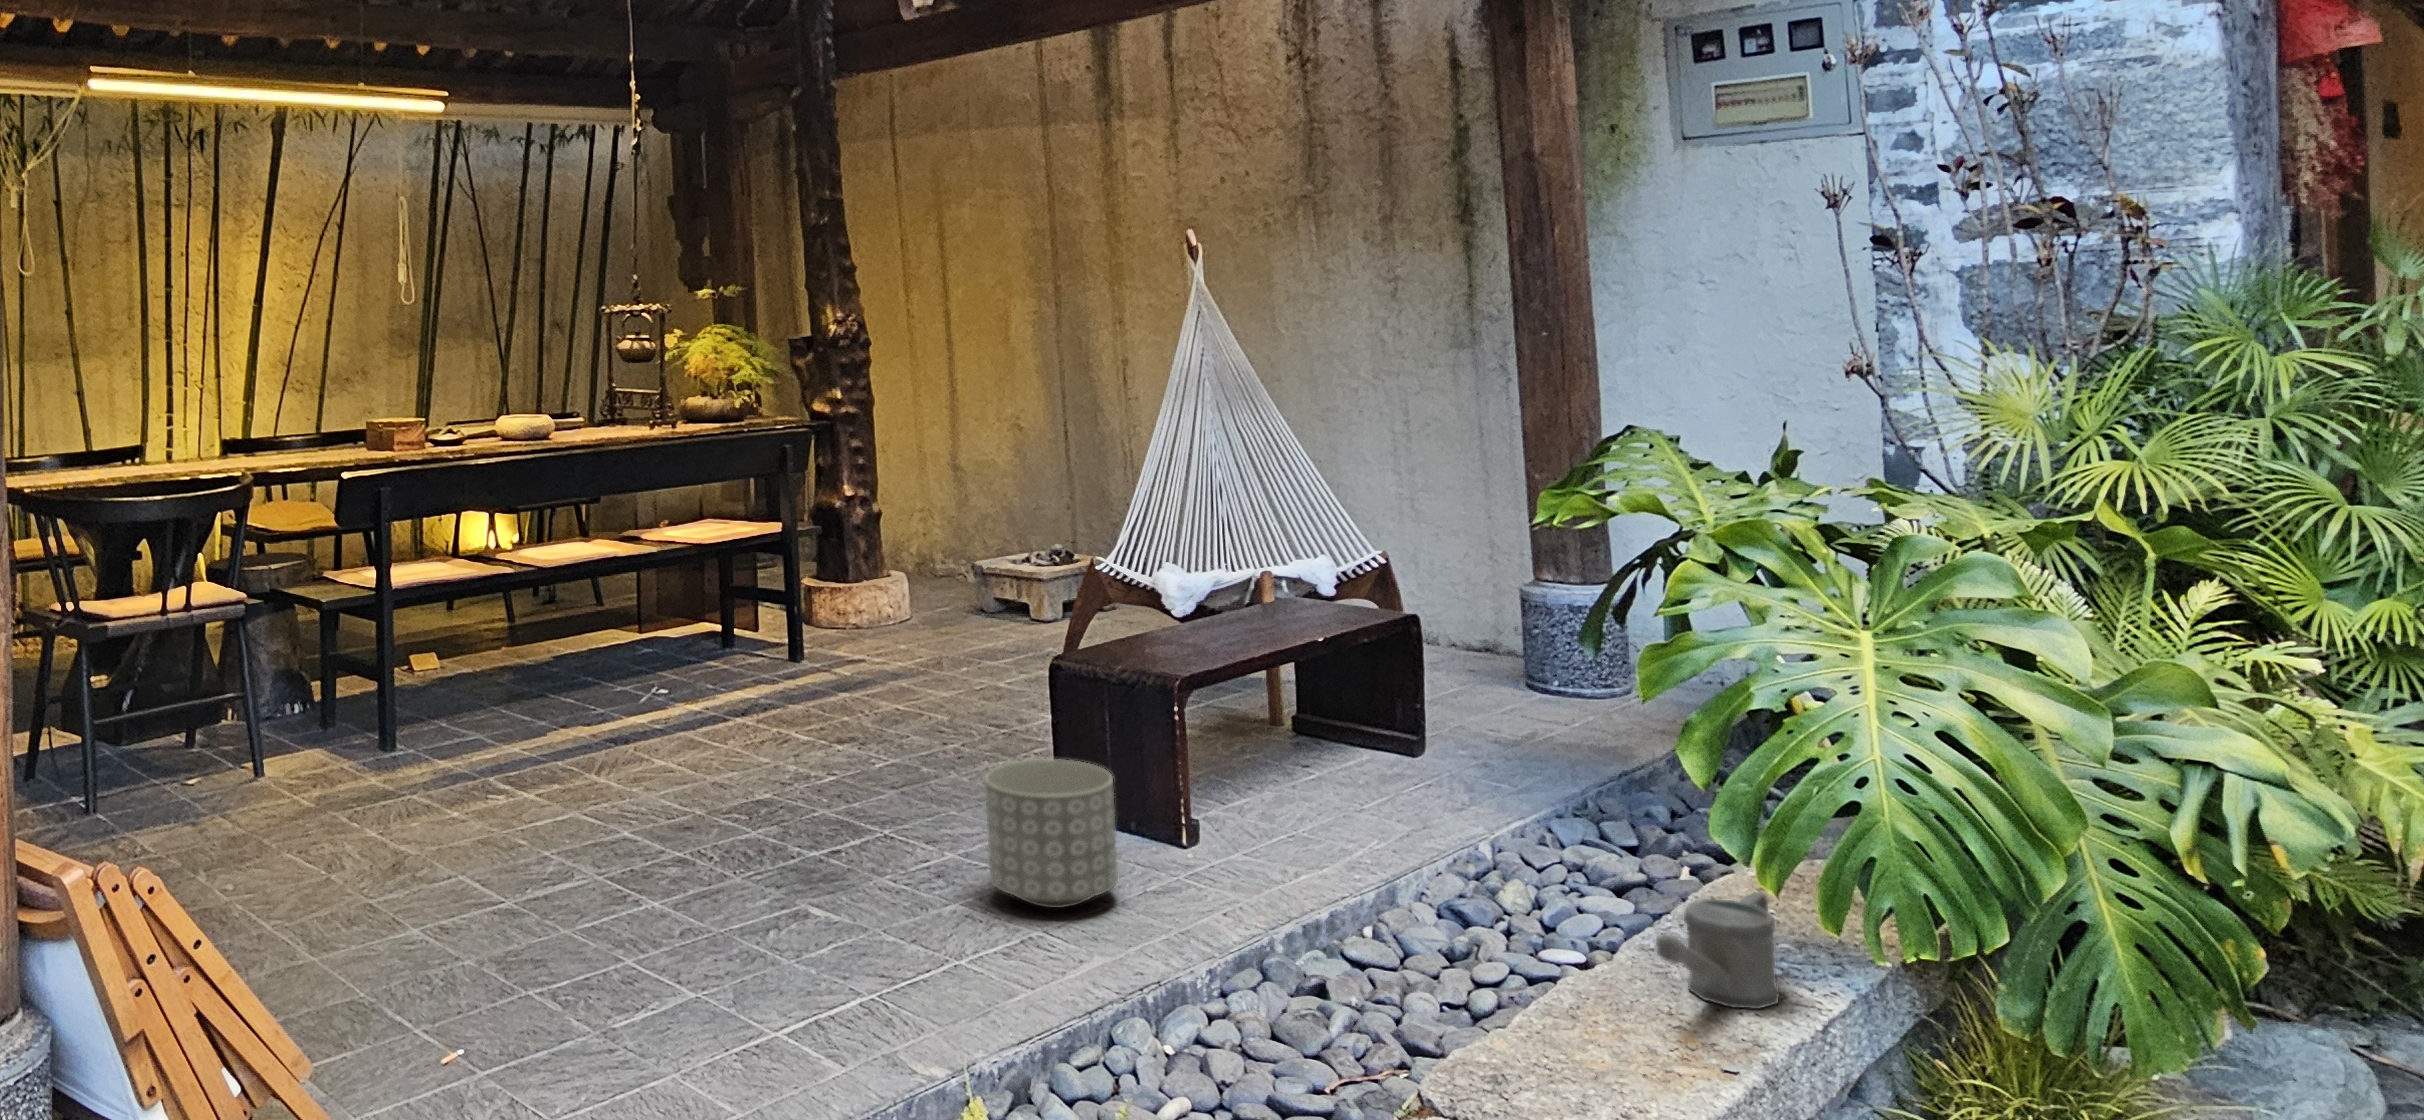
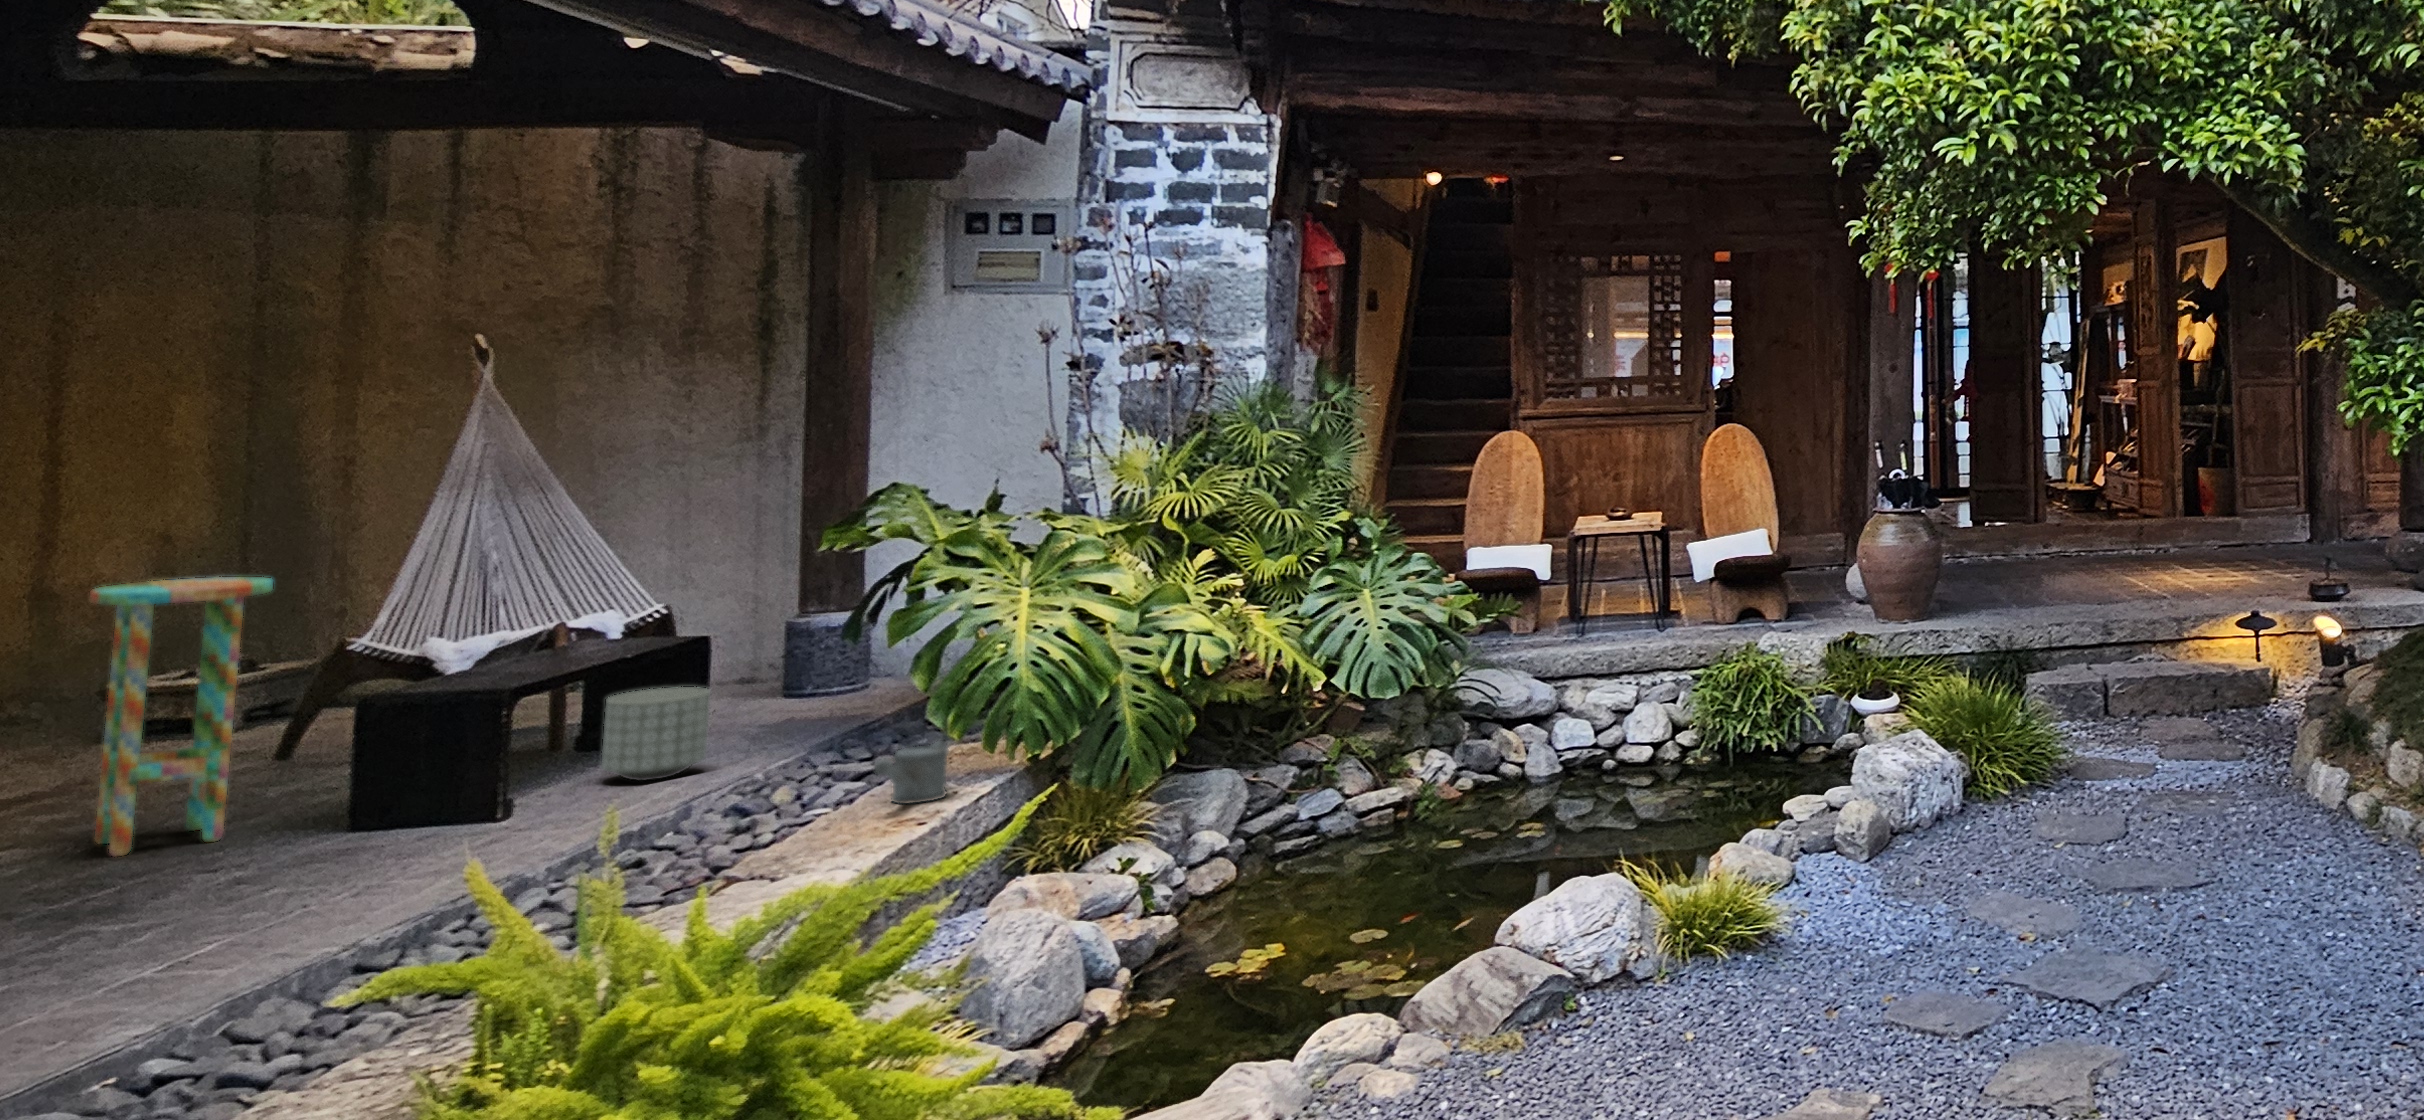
side table: none [830,519,973,824] -> present [90,577,273,857]
planter: present [985,759,1118,908] -> present [602,687,710,780]

